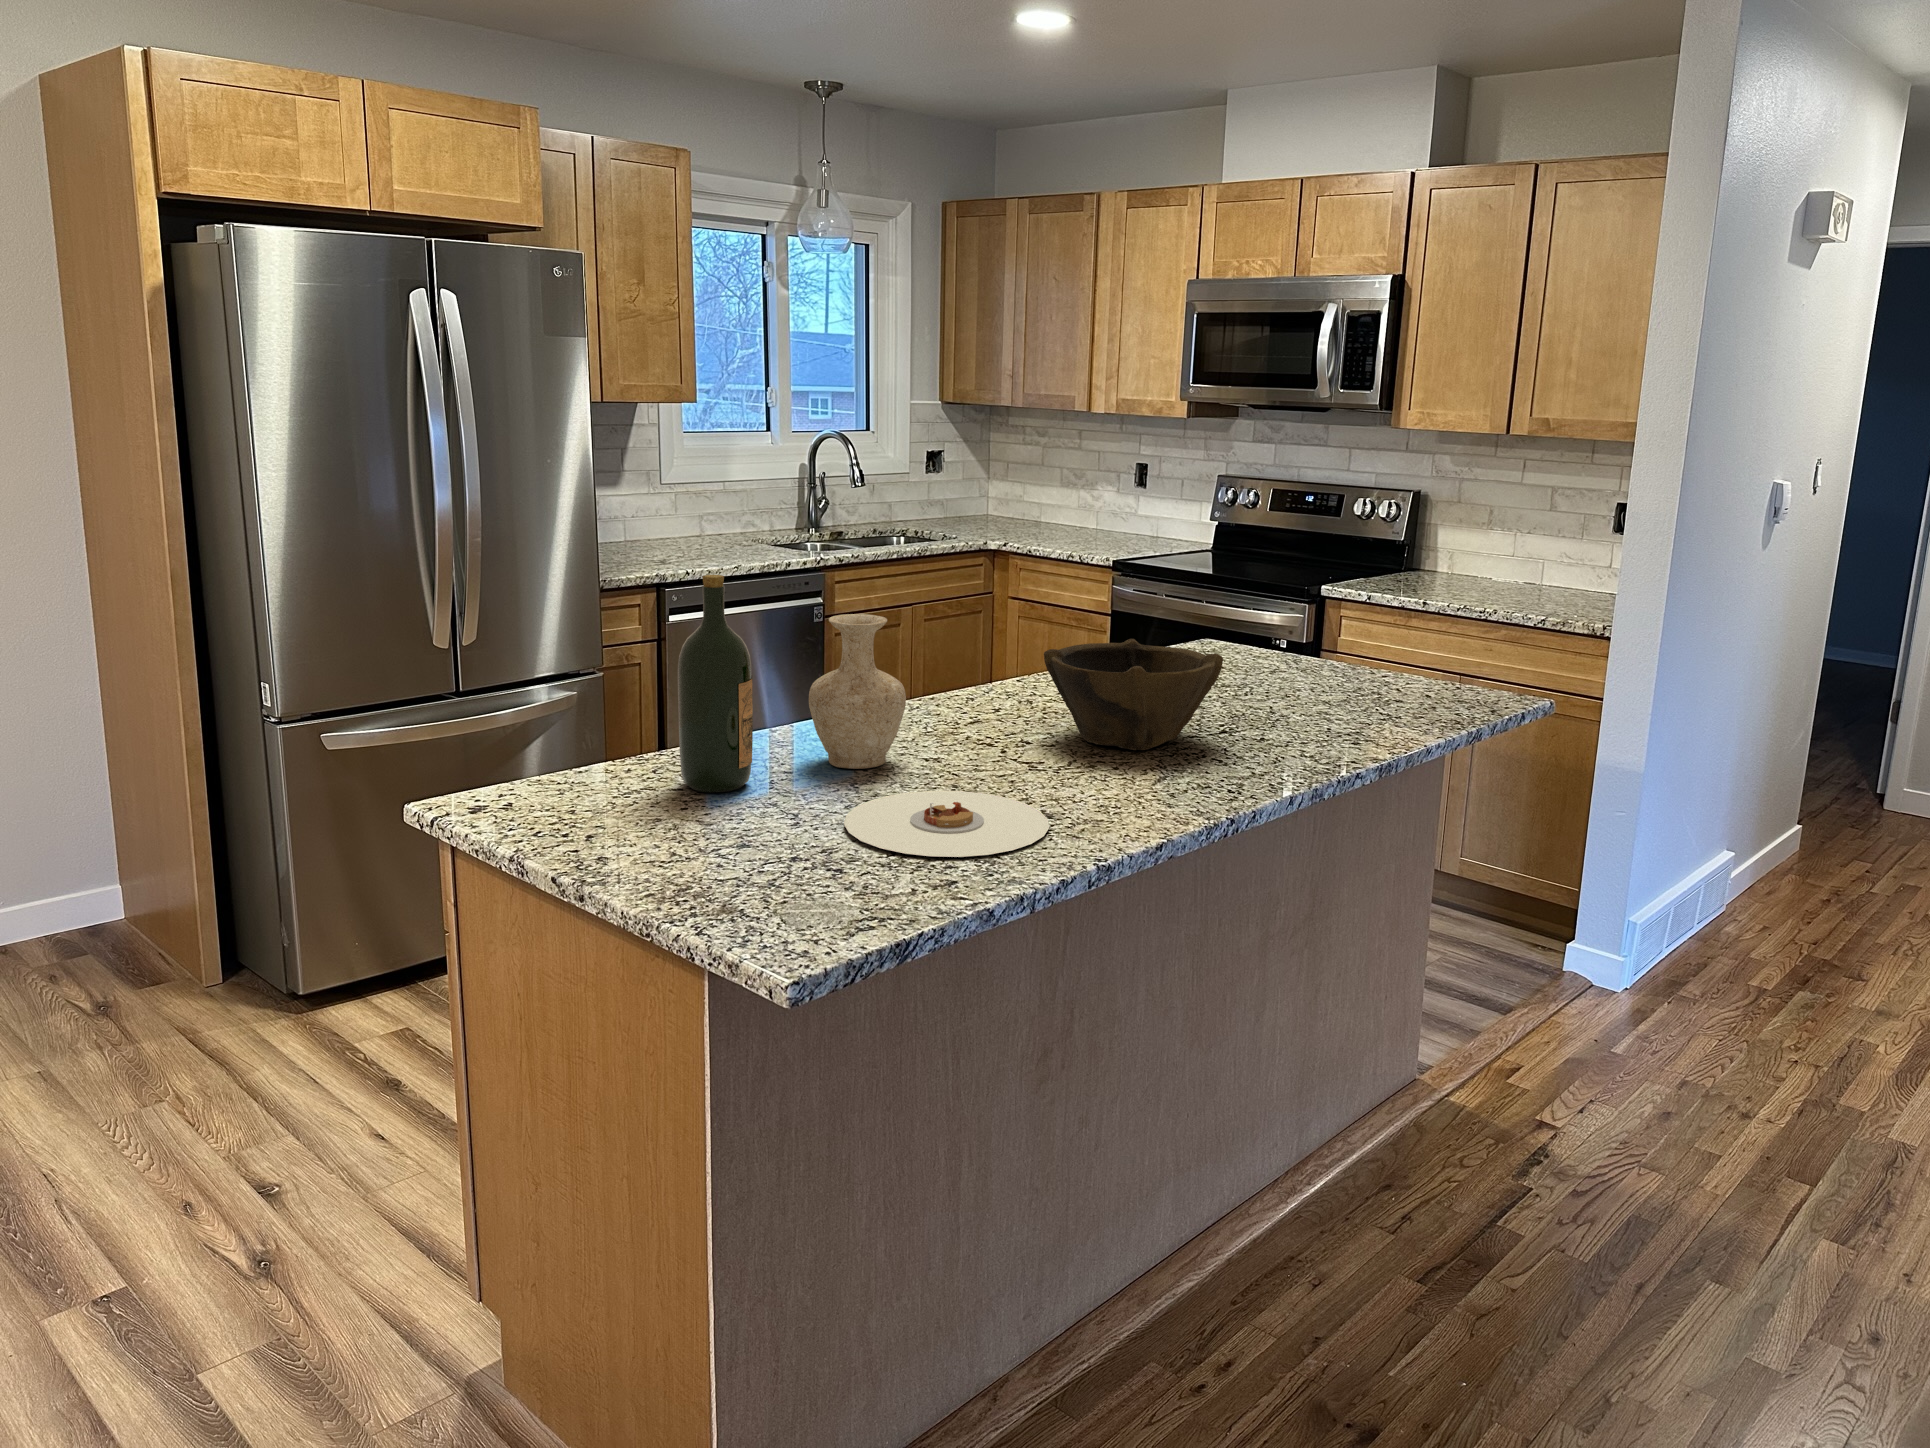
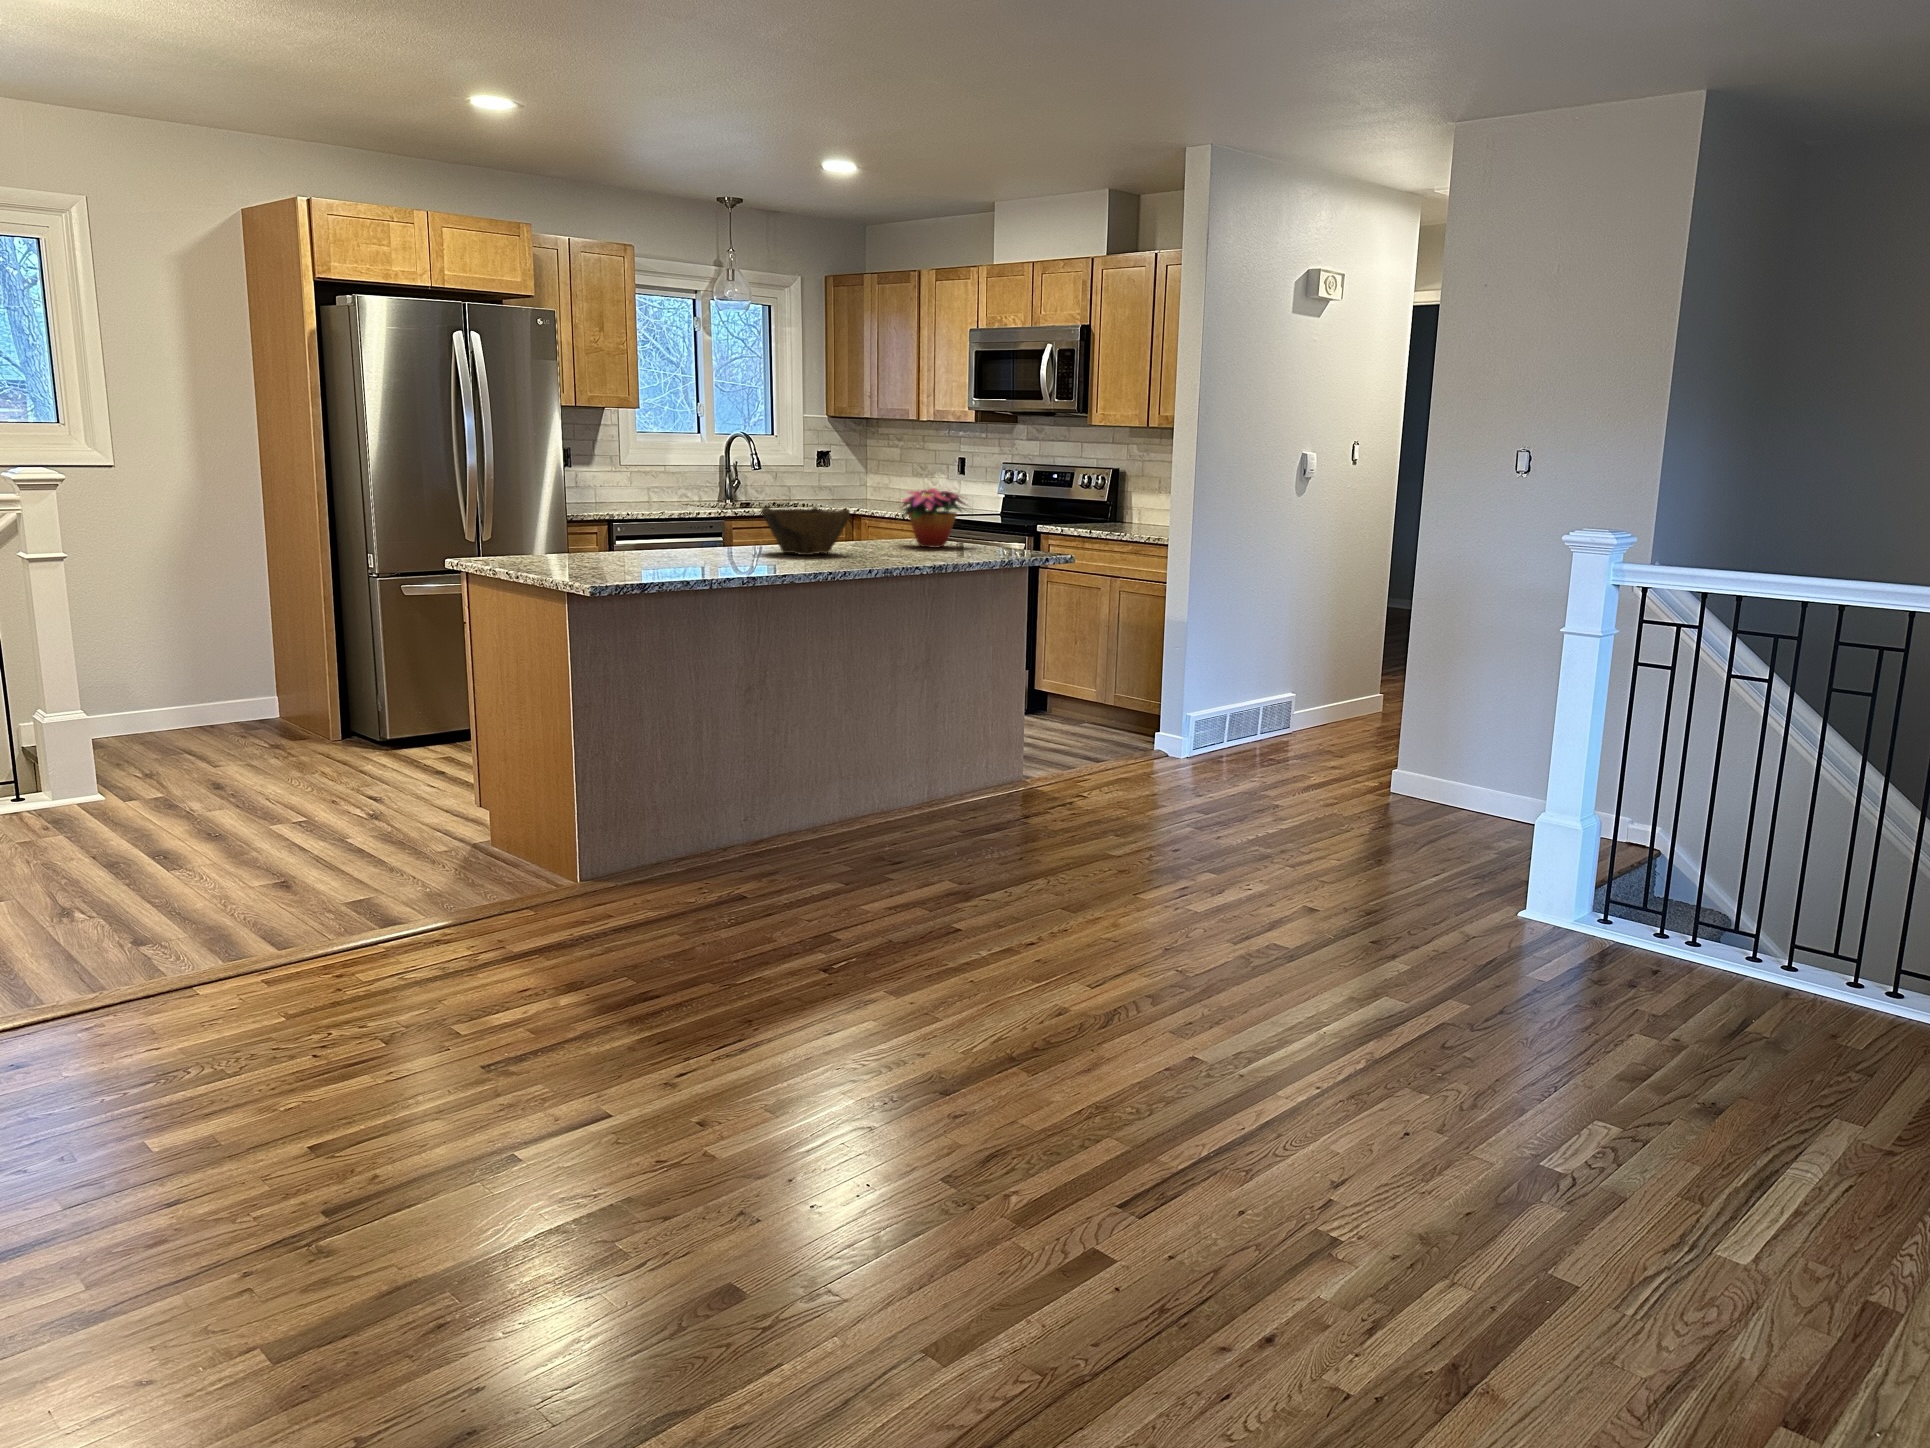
wine bottle: present [678,575,753,792] -> none [567,456,604,558]
flower arrangement: none [1226,580,1392,694] -> present [901,488,967,548]
vase: present [809,614,906,769] -> none [635,483,683,556]
plate: present [844,791,1049,857] -> none [635,554,730,568]

